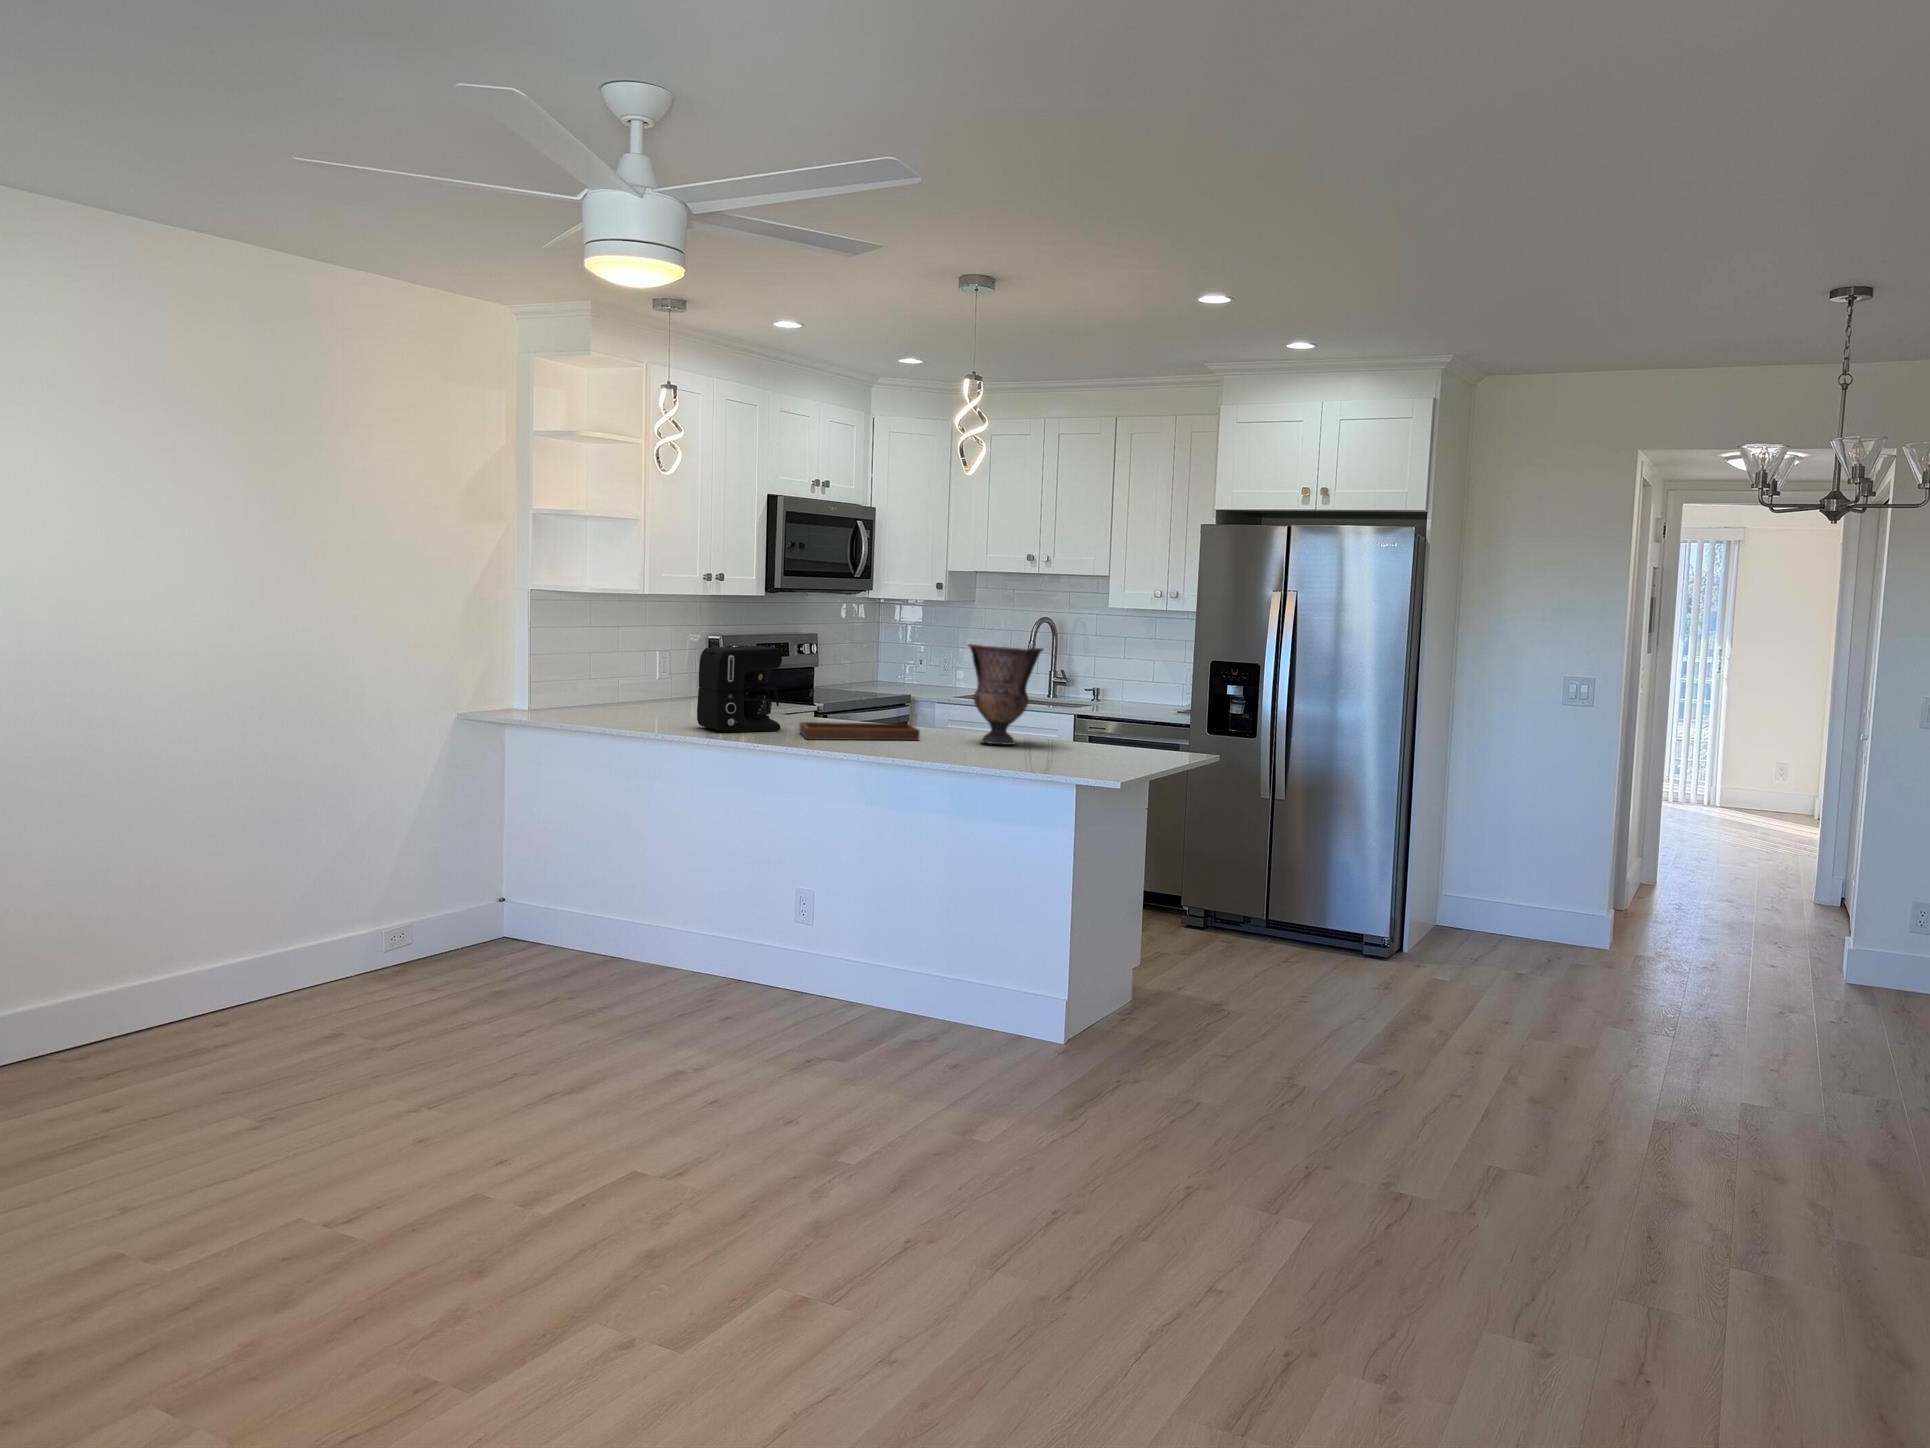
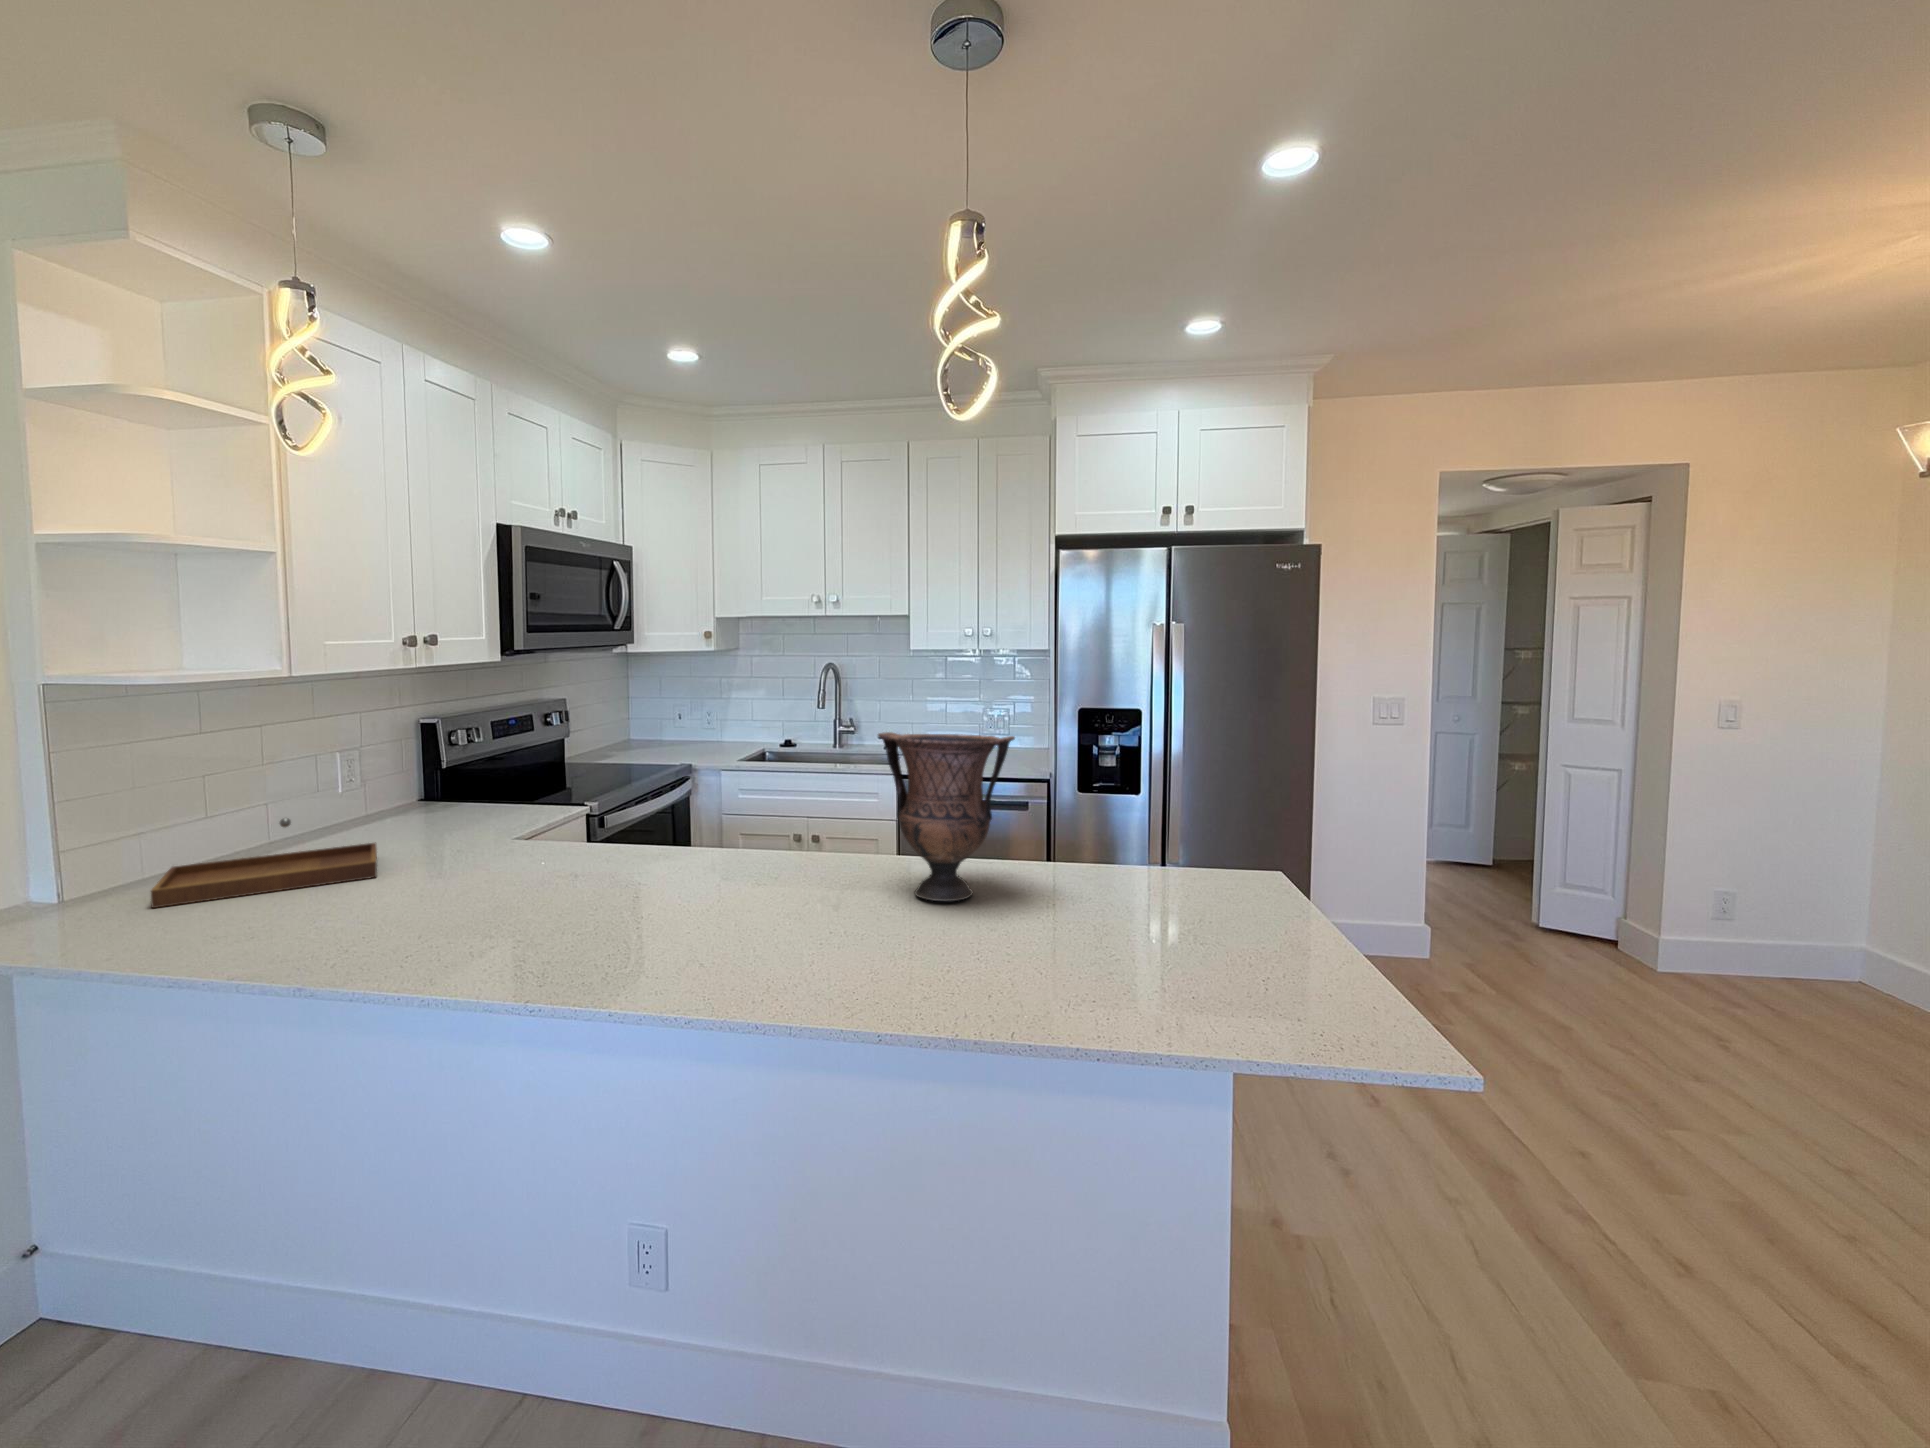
coffee maker: present [697,646,782,732] -> none [388,759,557,940]
tray: present [799,698,920,740] -> present [151,818,377,908]

